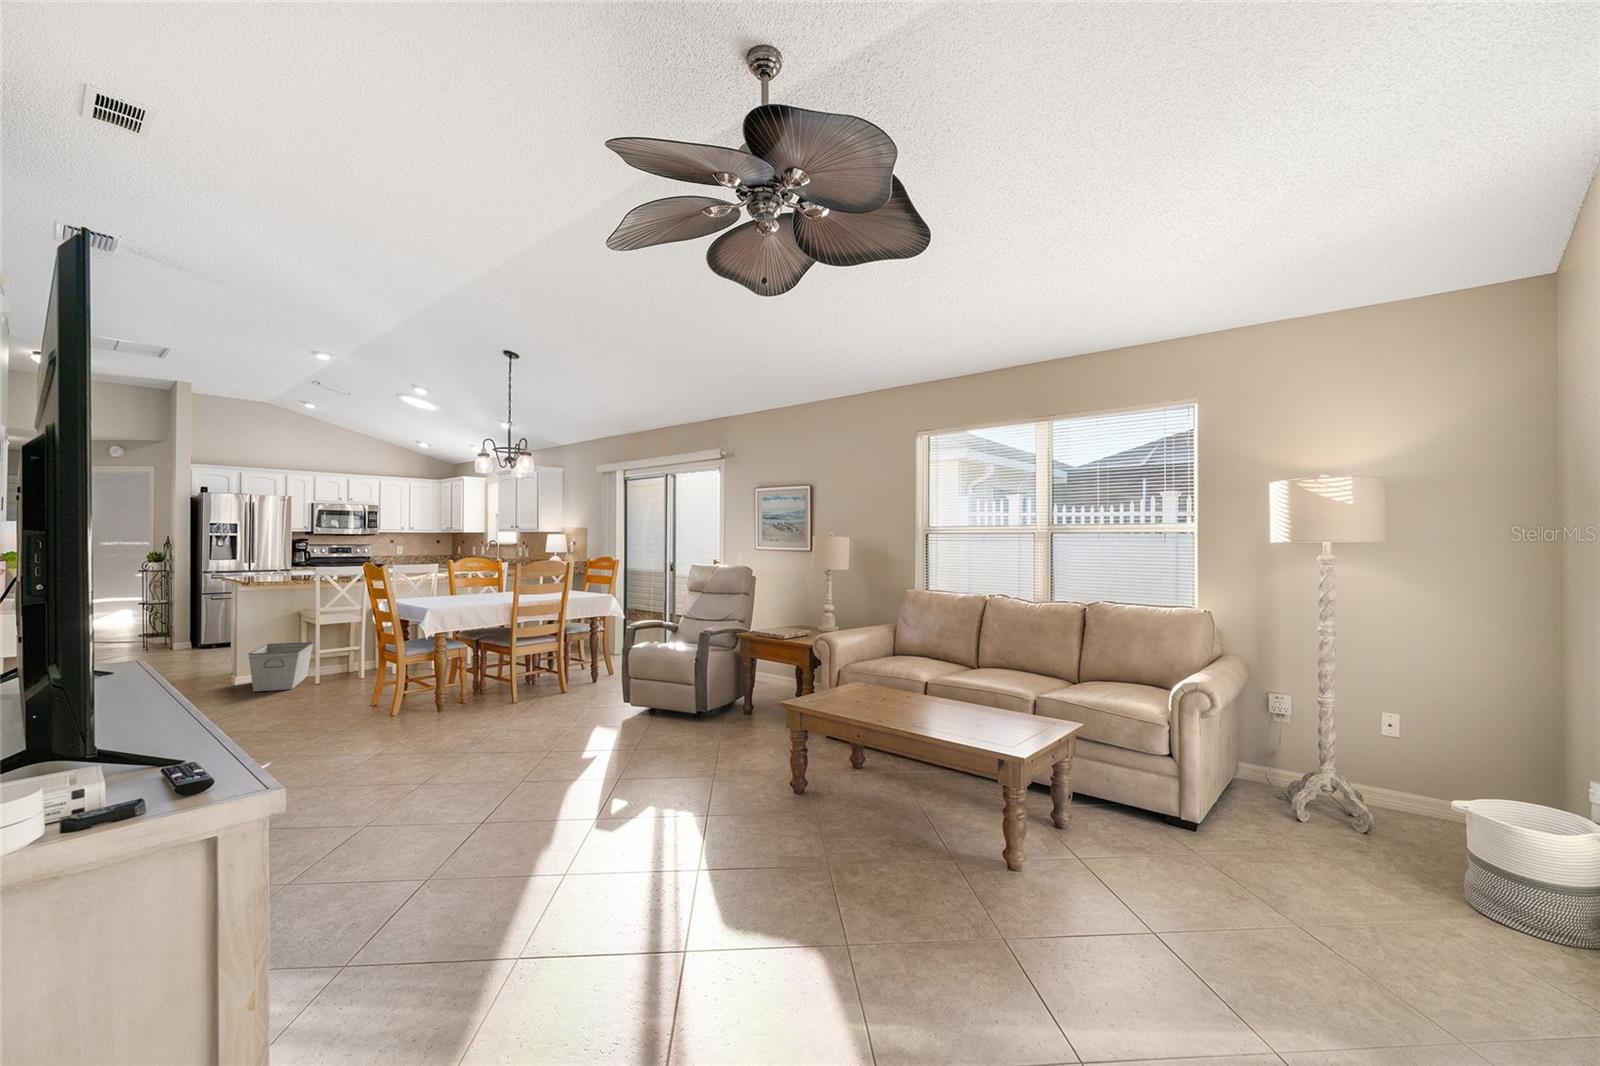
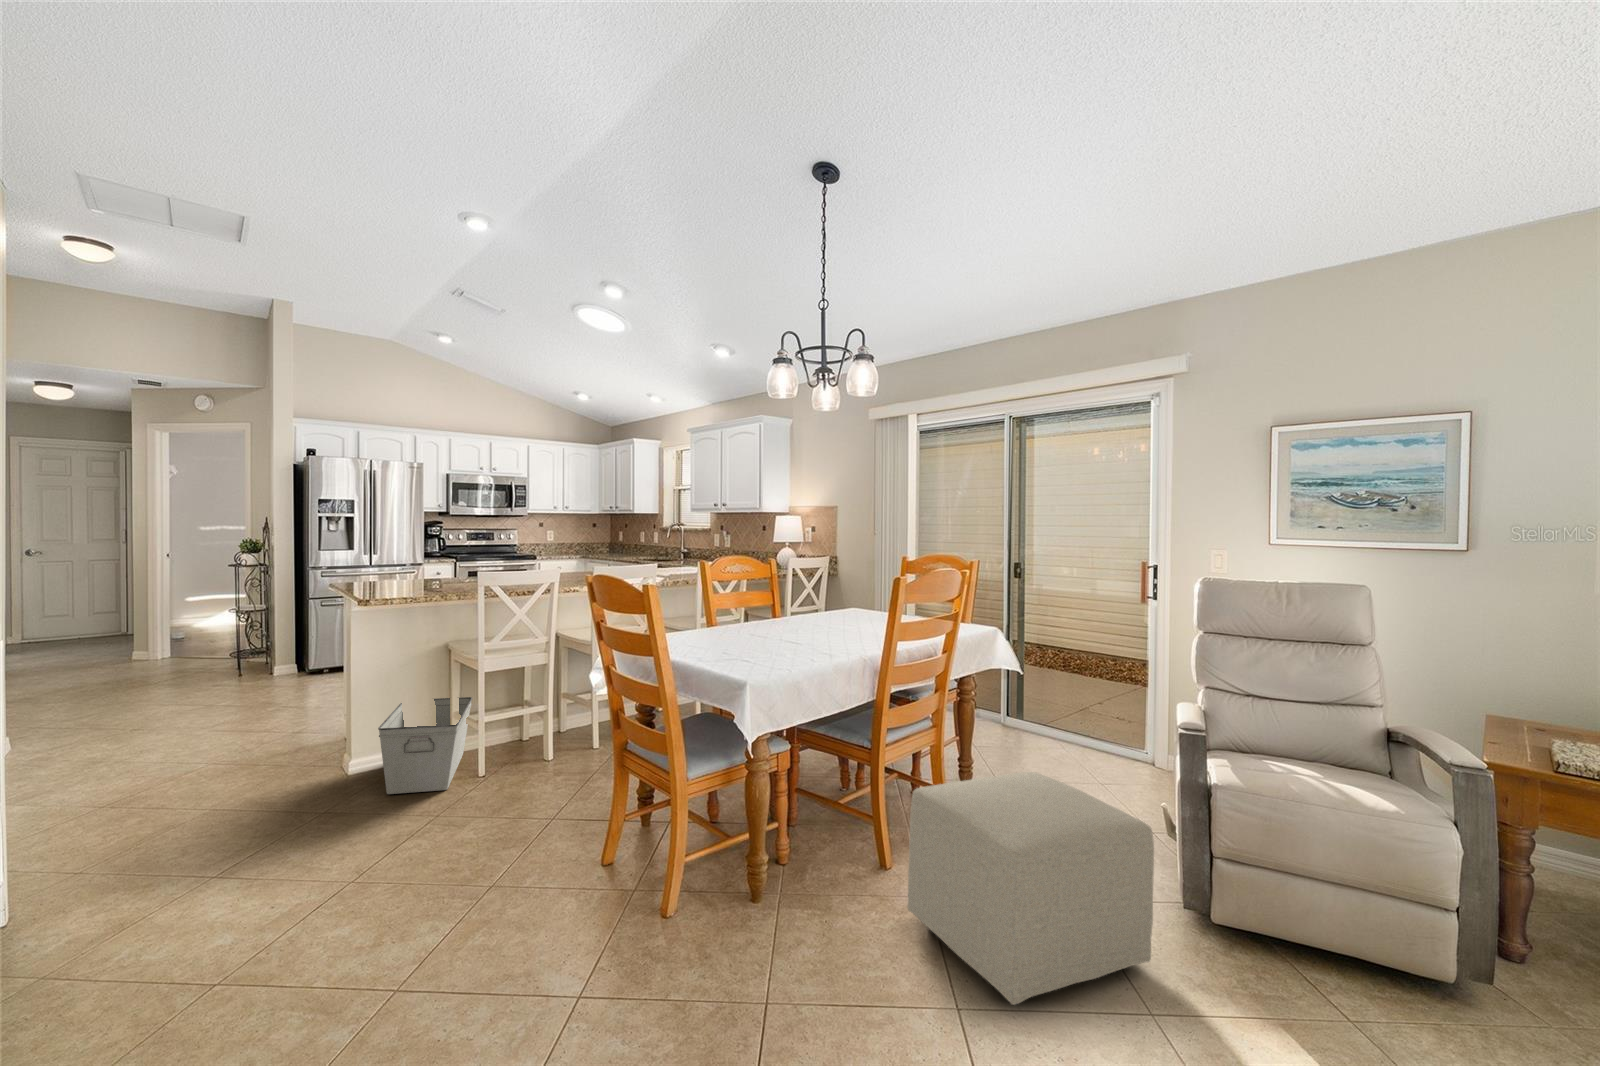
ottoman: none [514,650,609,730] -> present [907,772,1154,1005]

